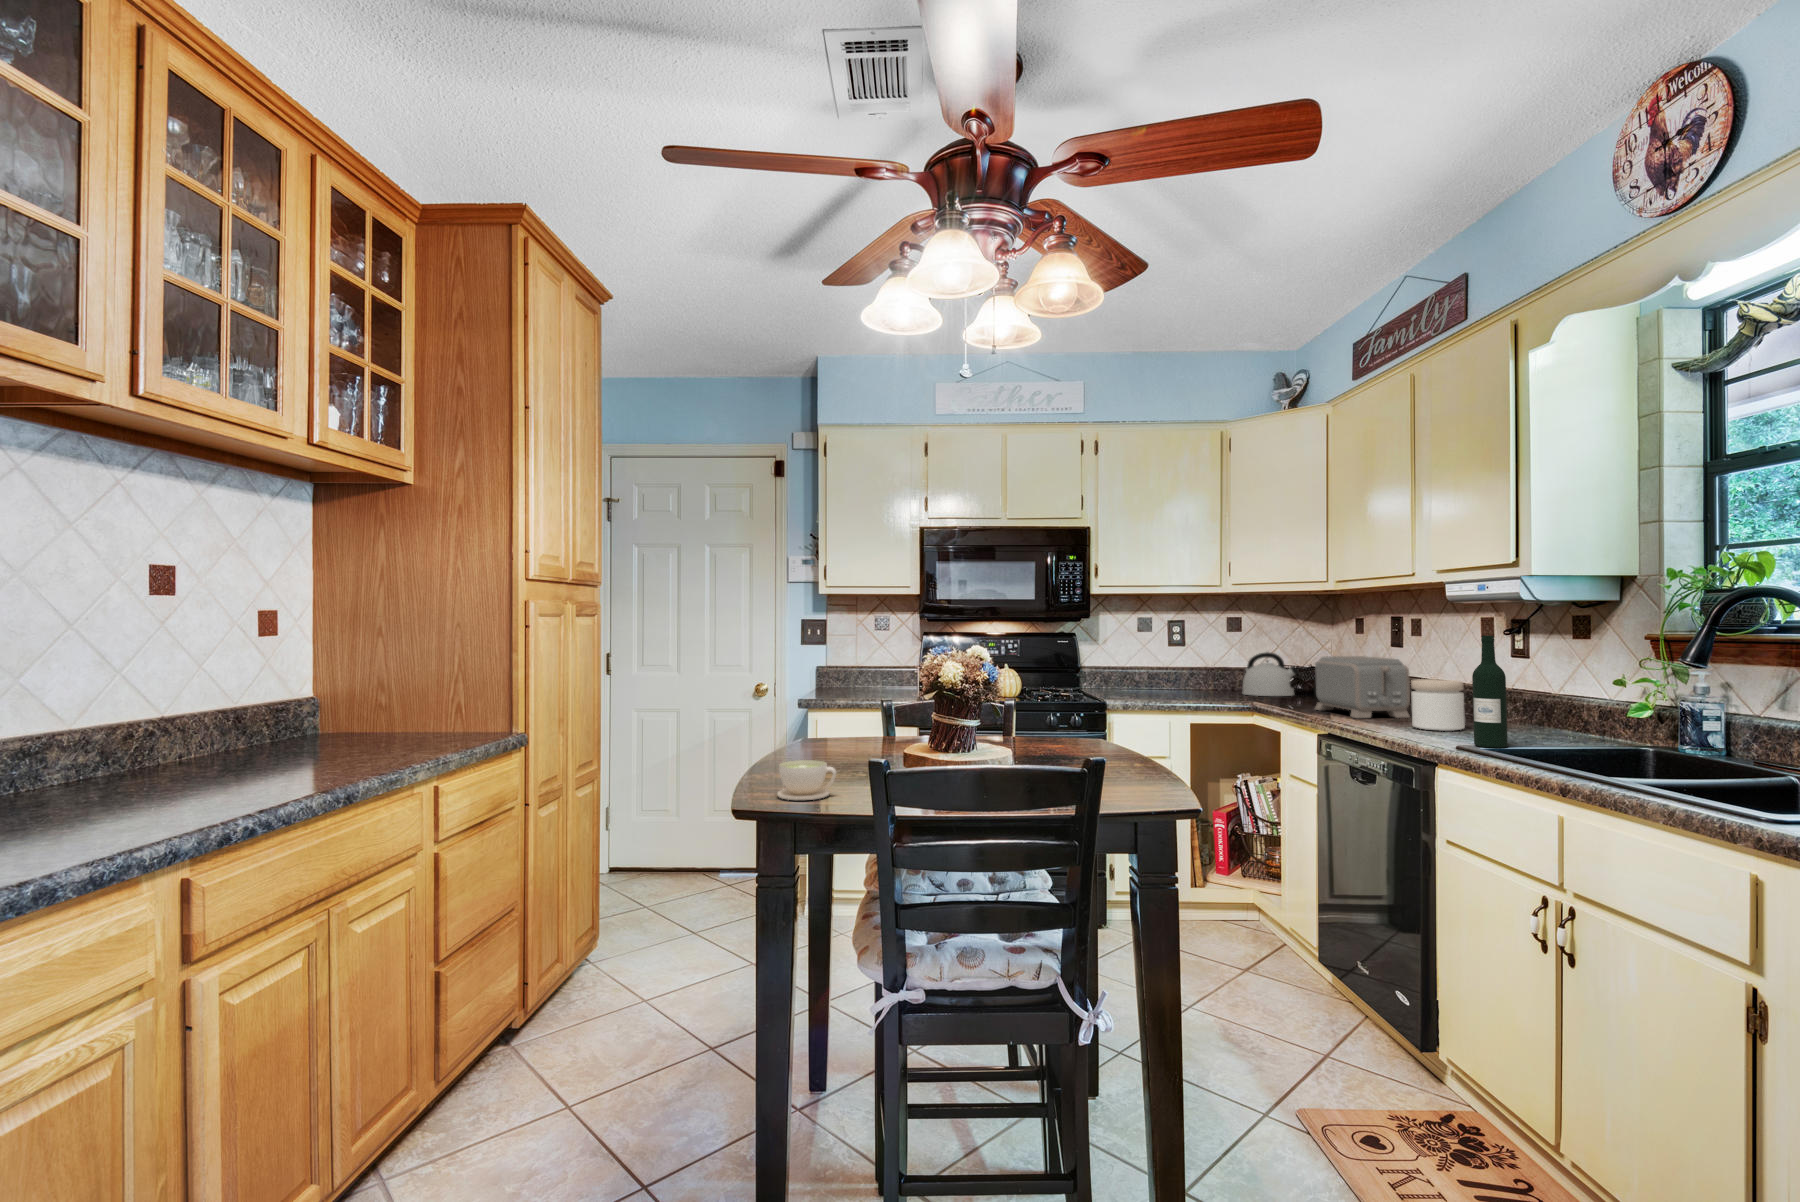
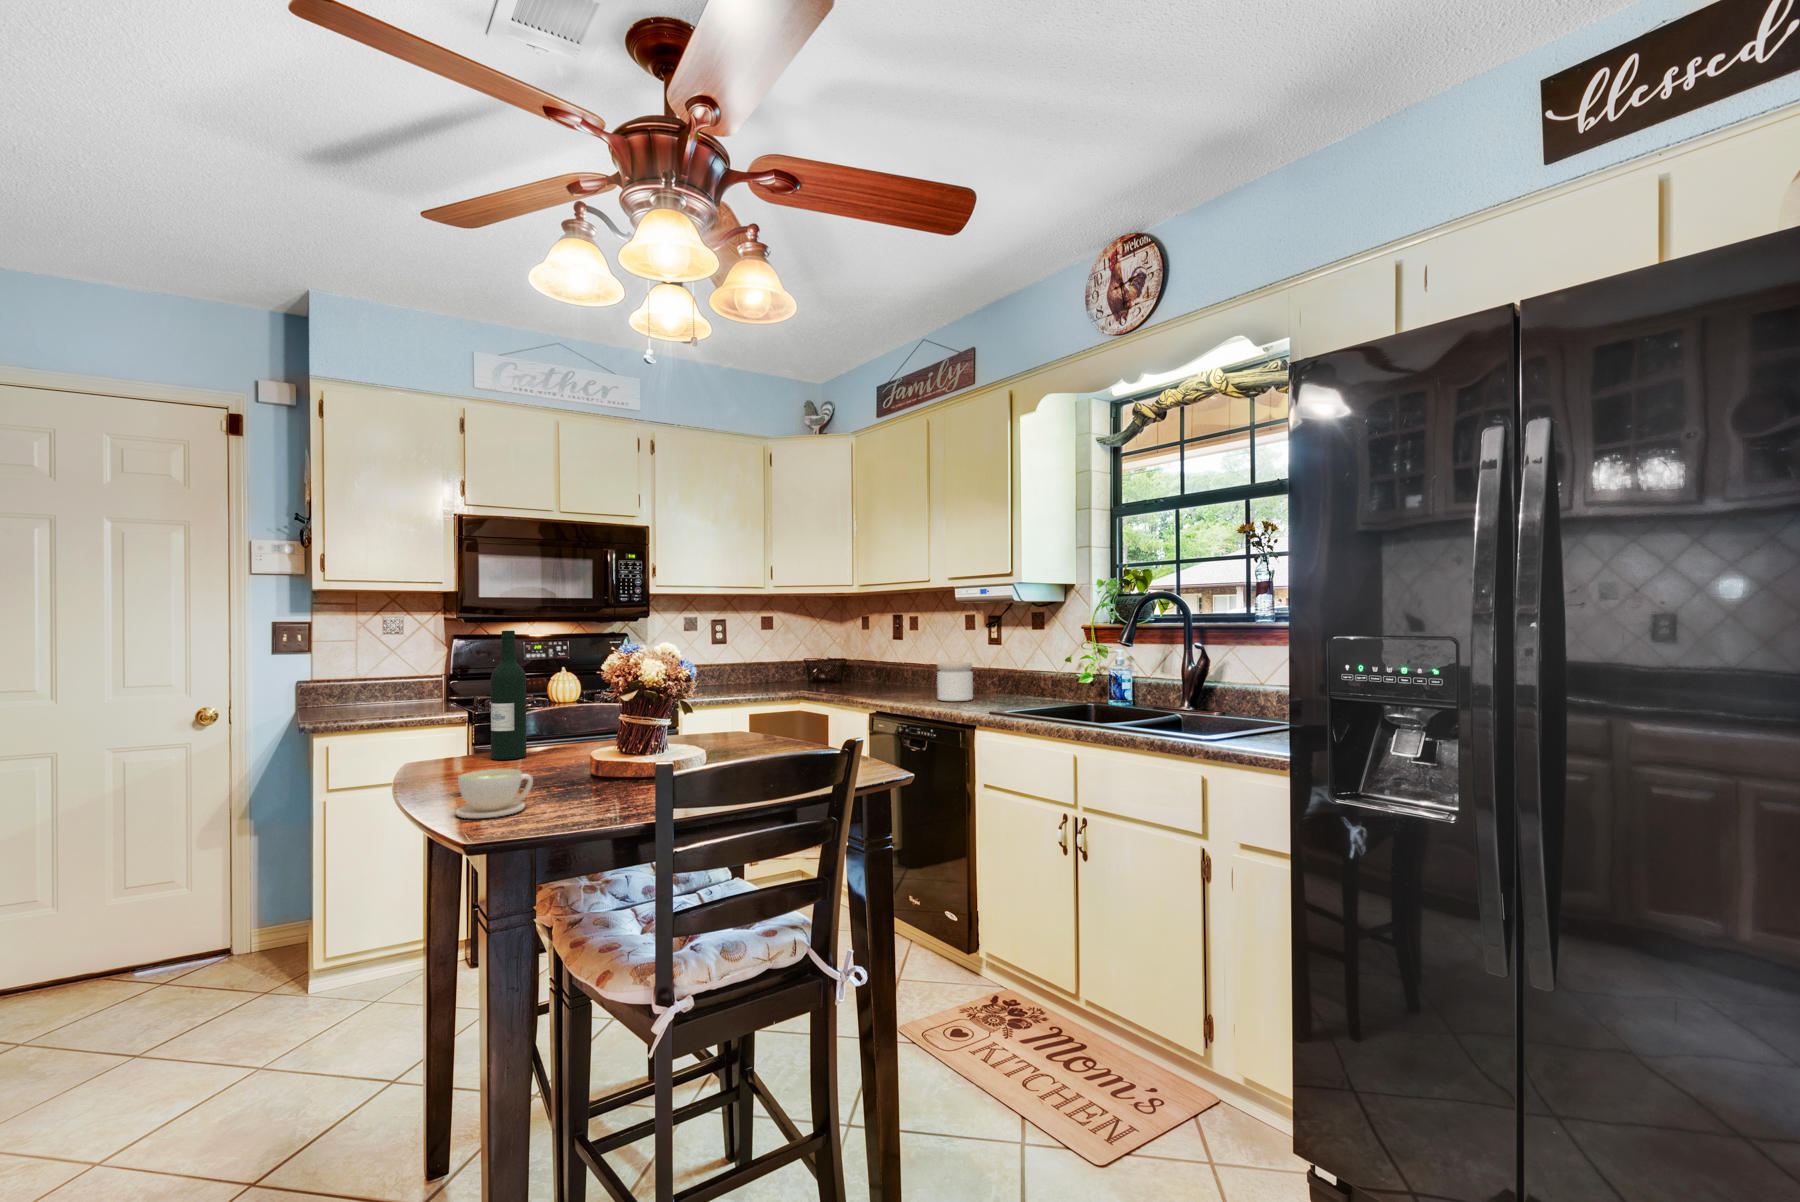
wine bottle: present [1472,636,1508,748] -> present [491,631,526,760]
kettle: present [1242,652,1298,696] -> none [772,647,819,685]
toaster: present [1315,656,1410,718] -> none [849,646,925,697]

